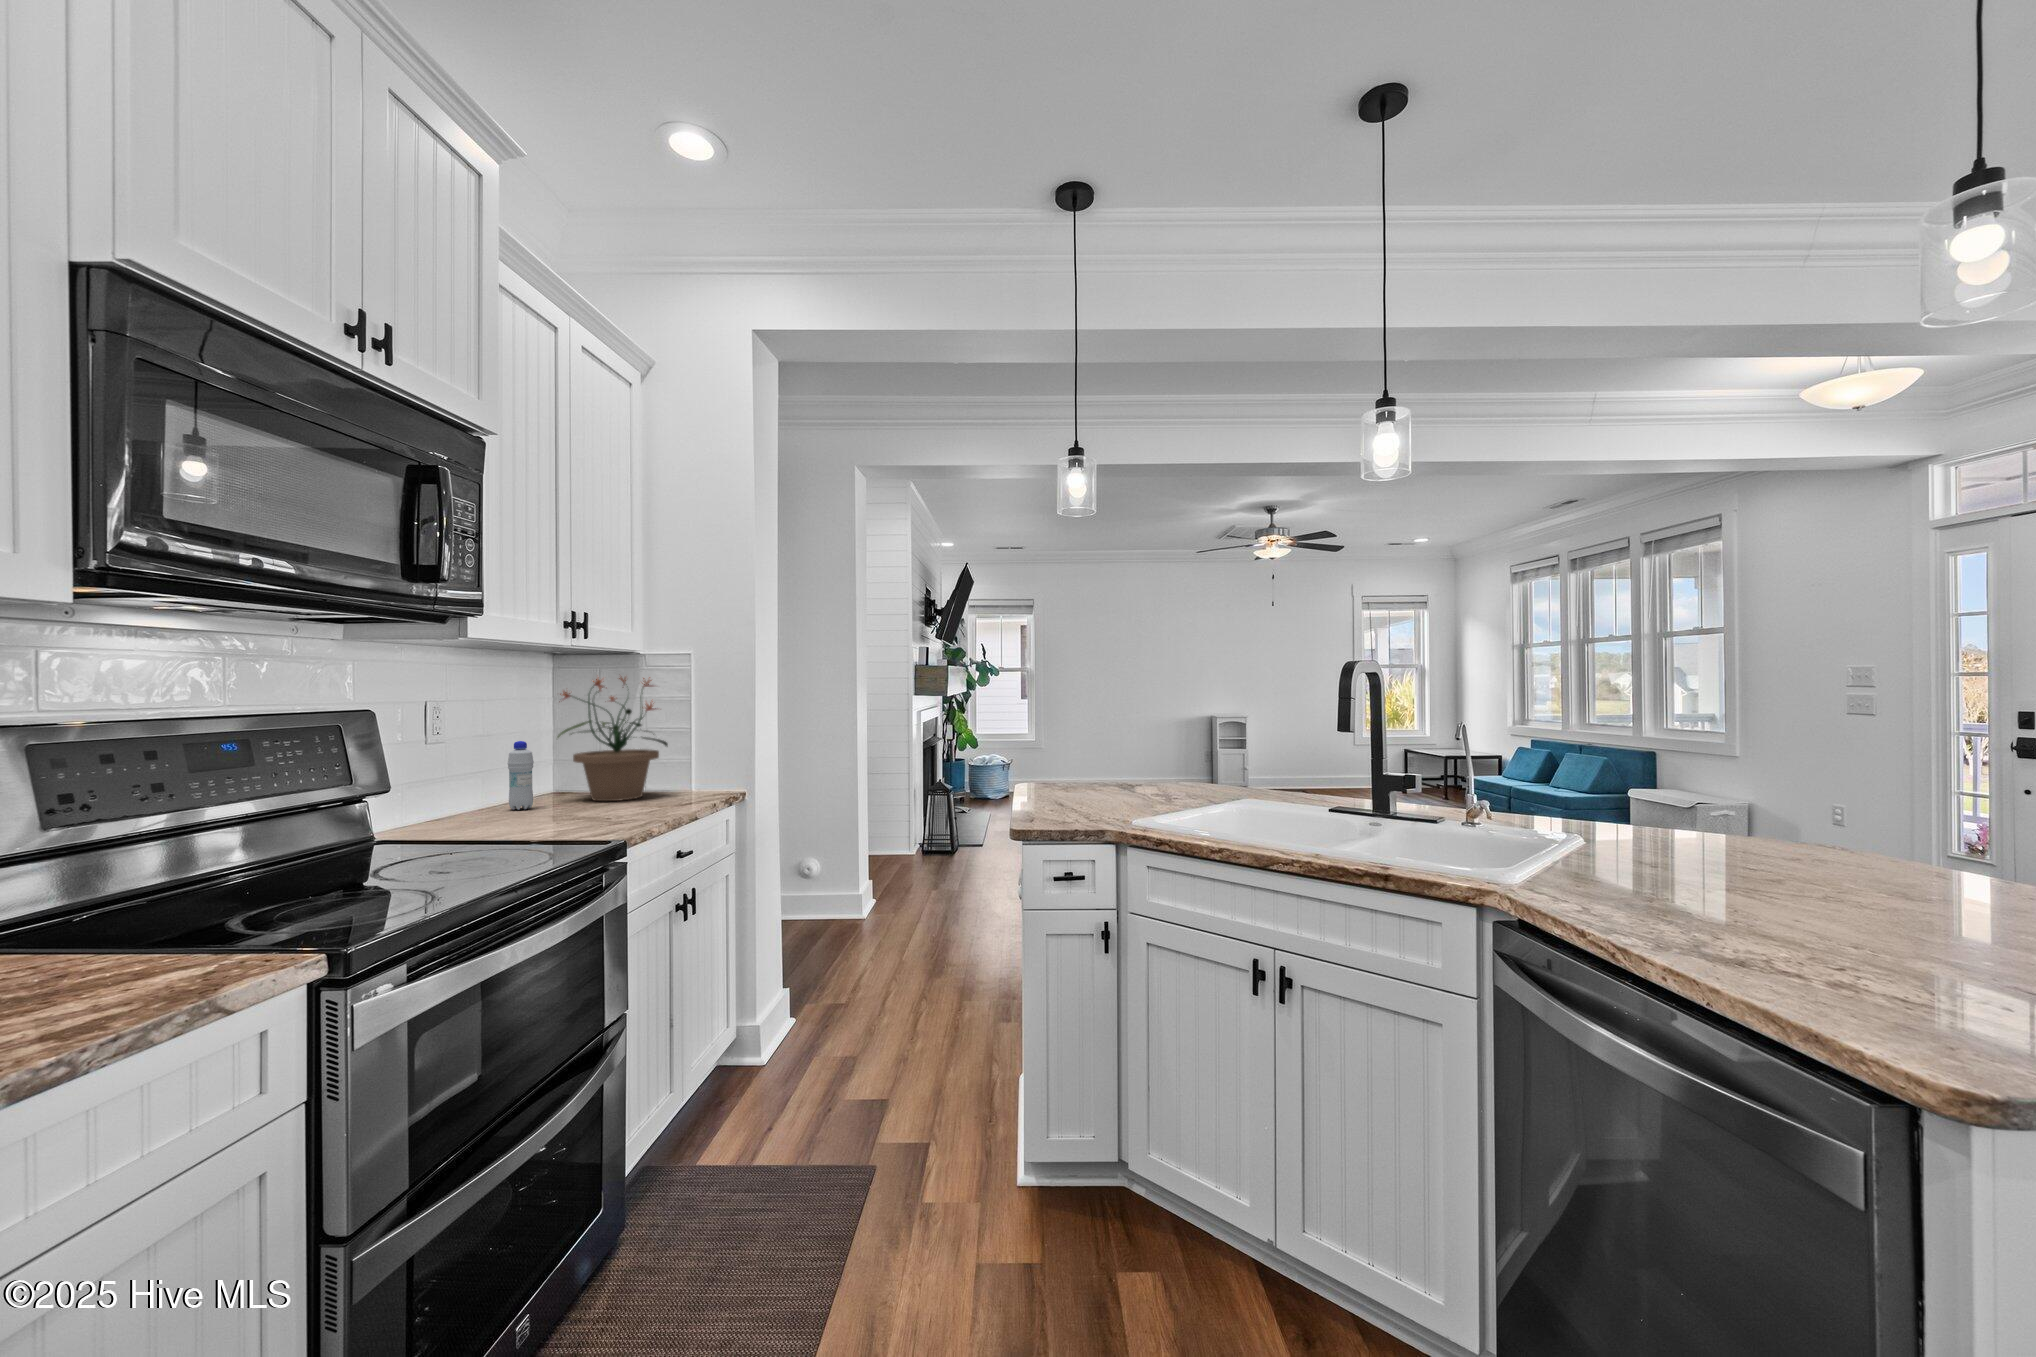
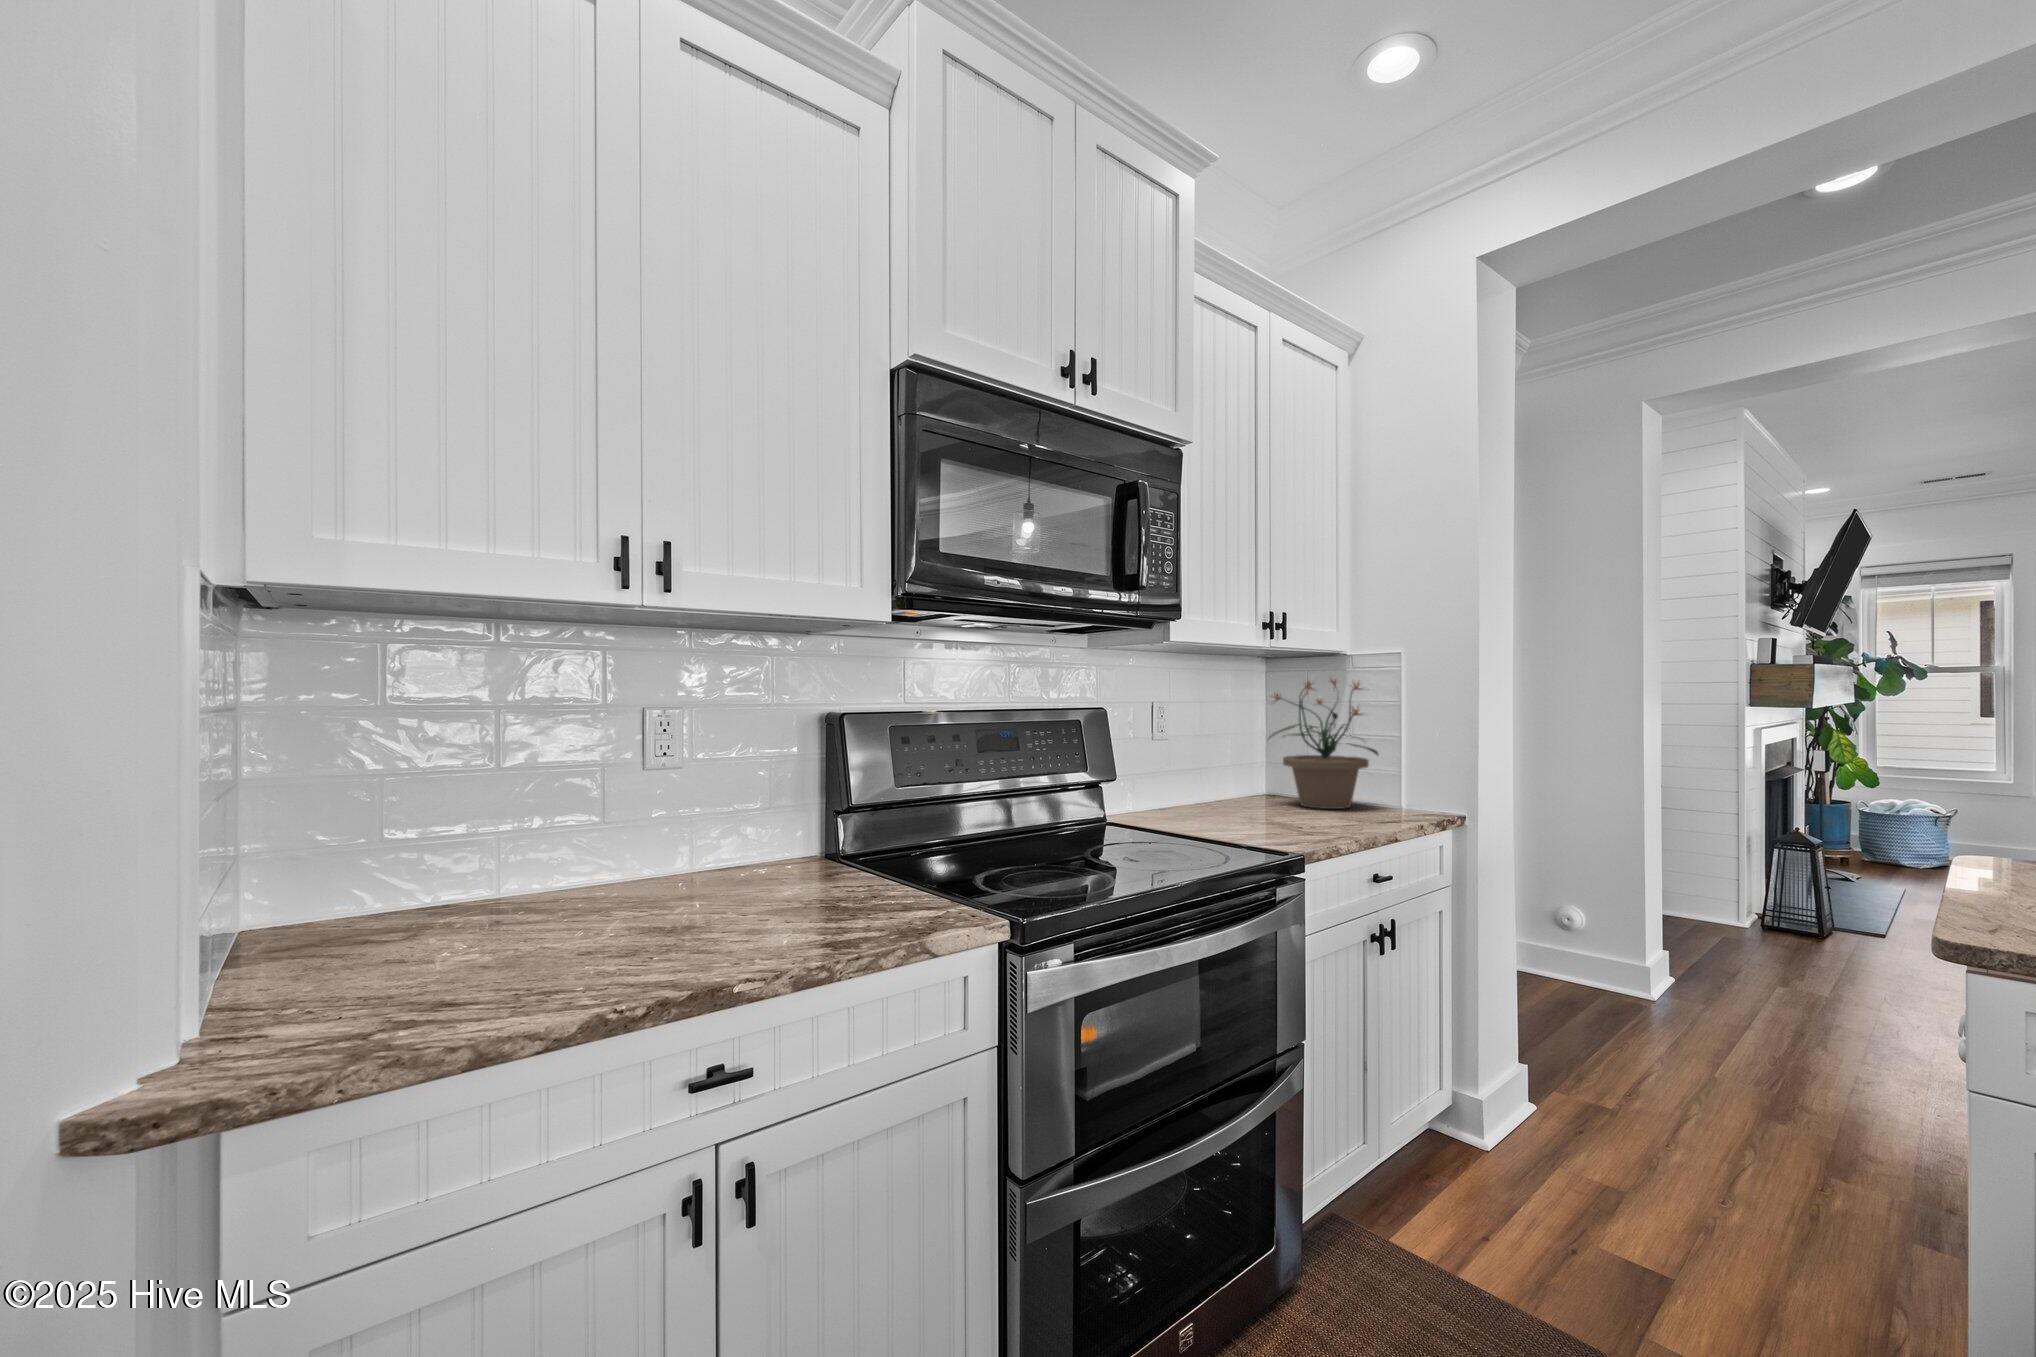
bottle: present [508,741,534,810] -> none [1221,741,1244,807]

